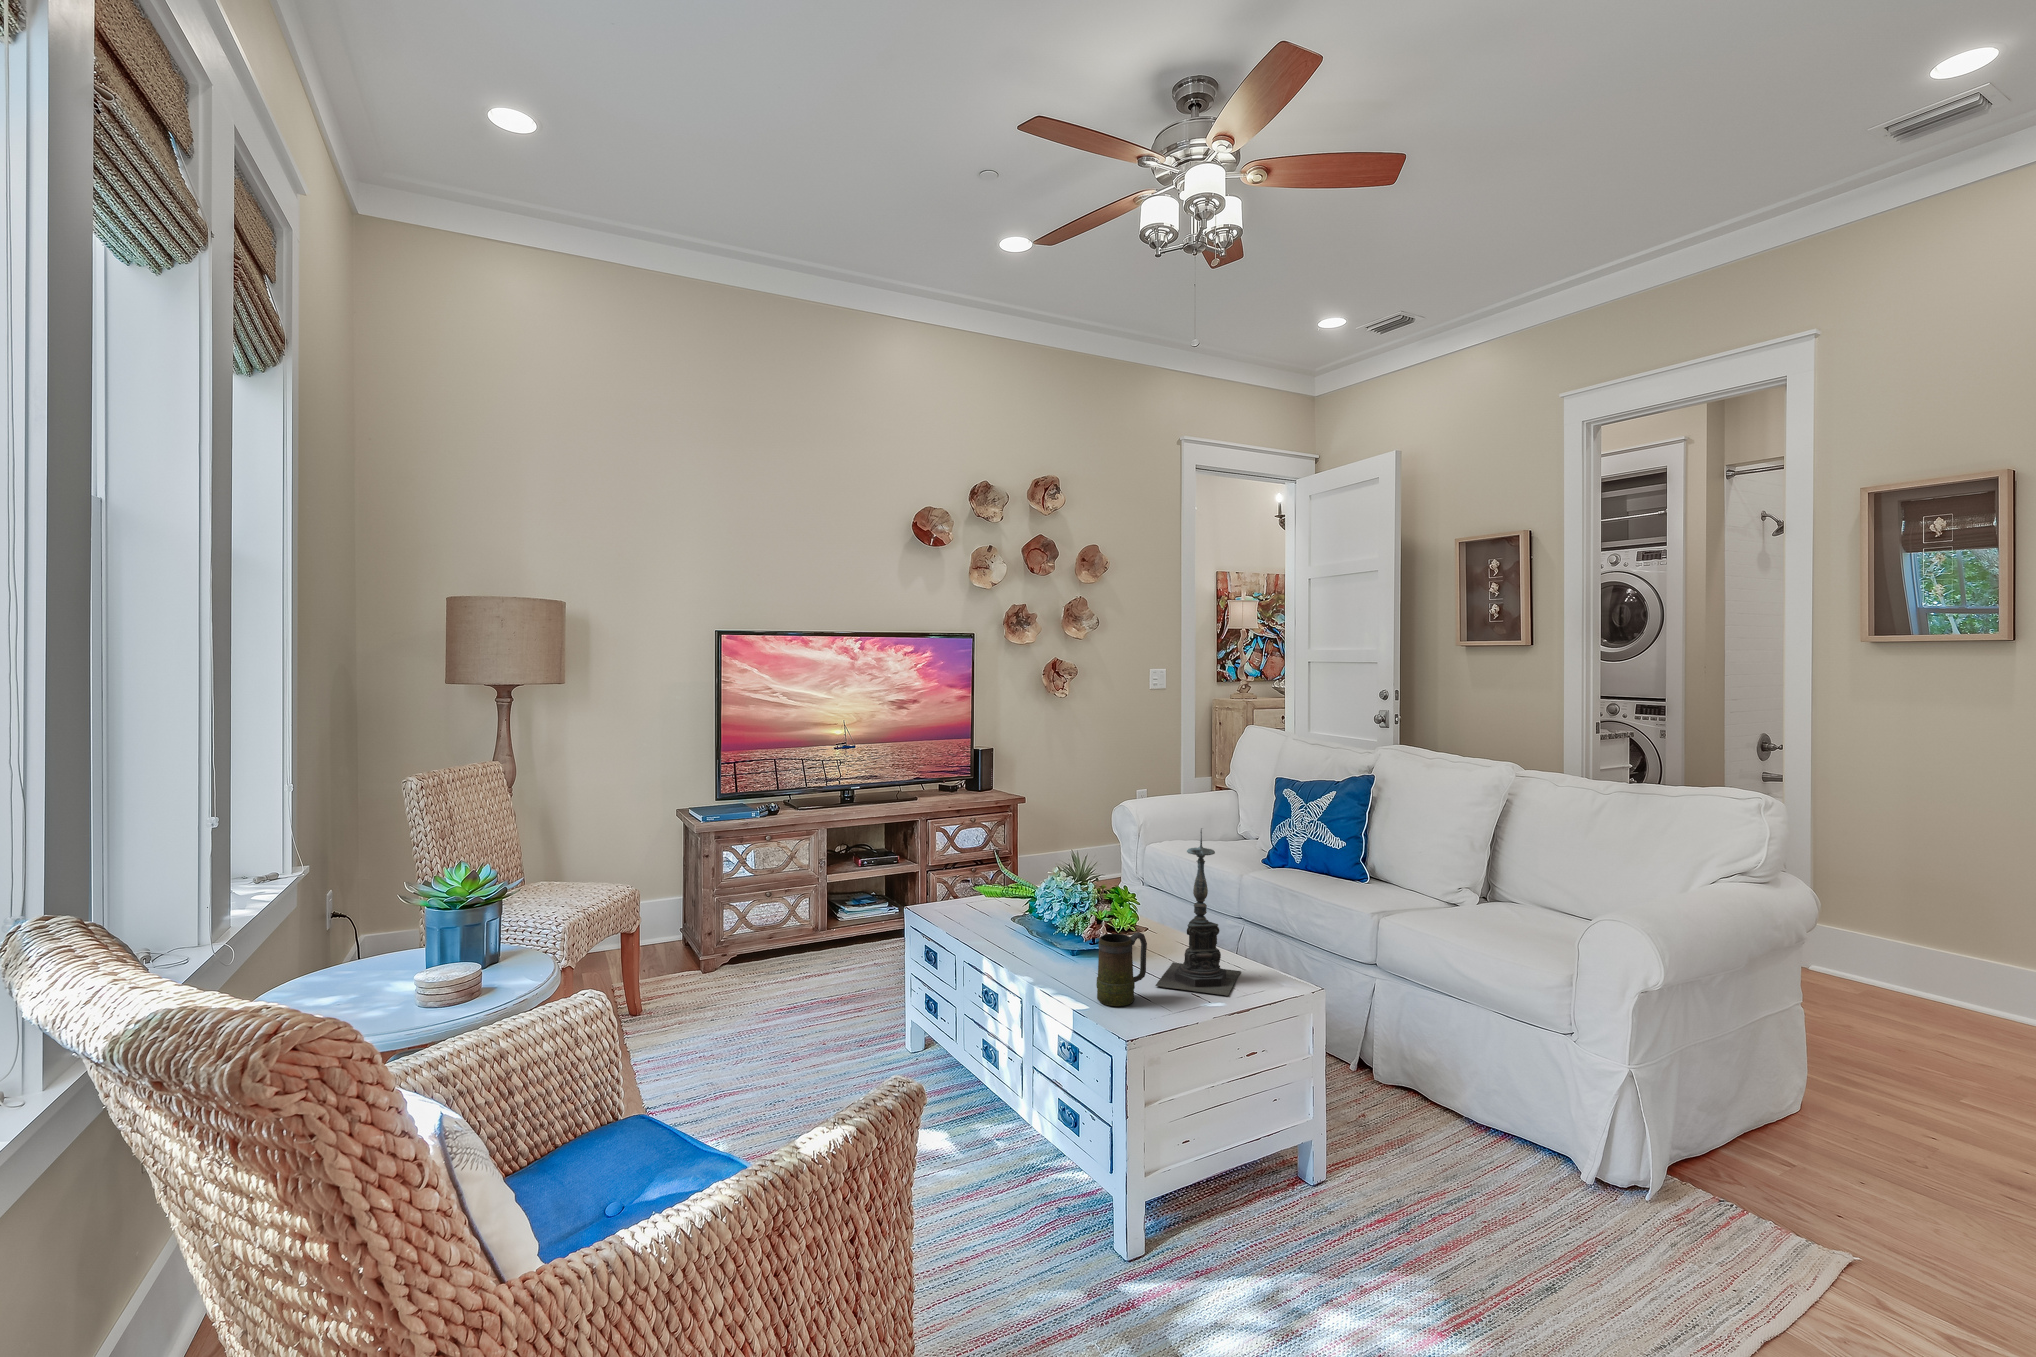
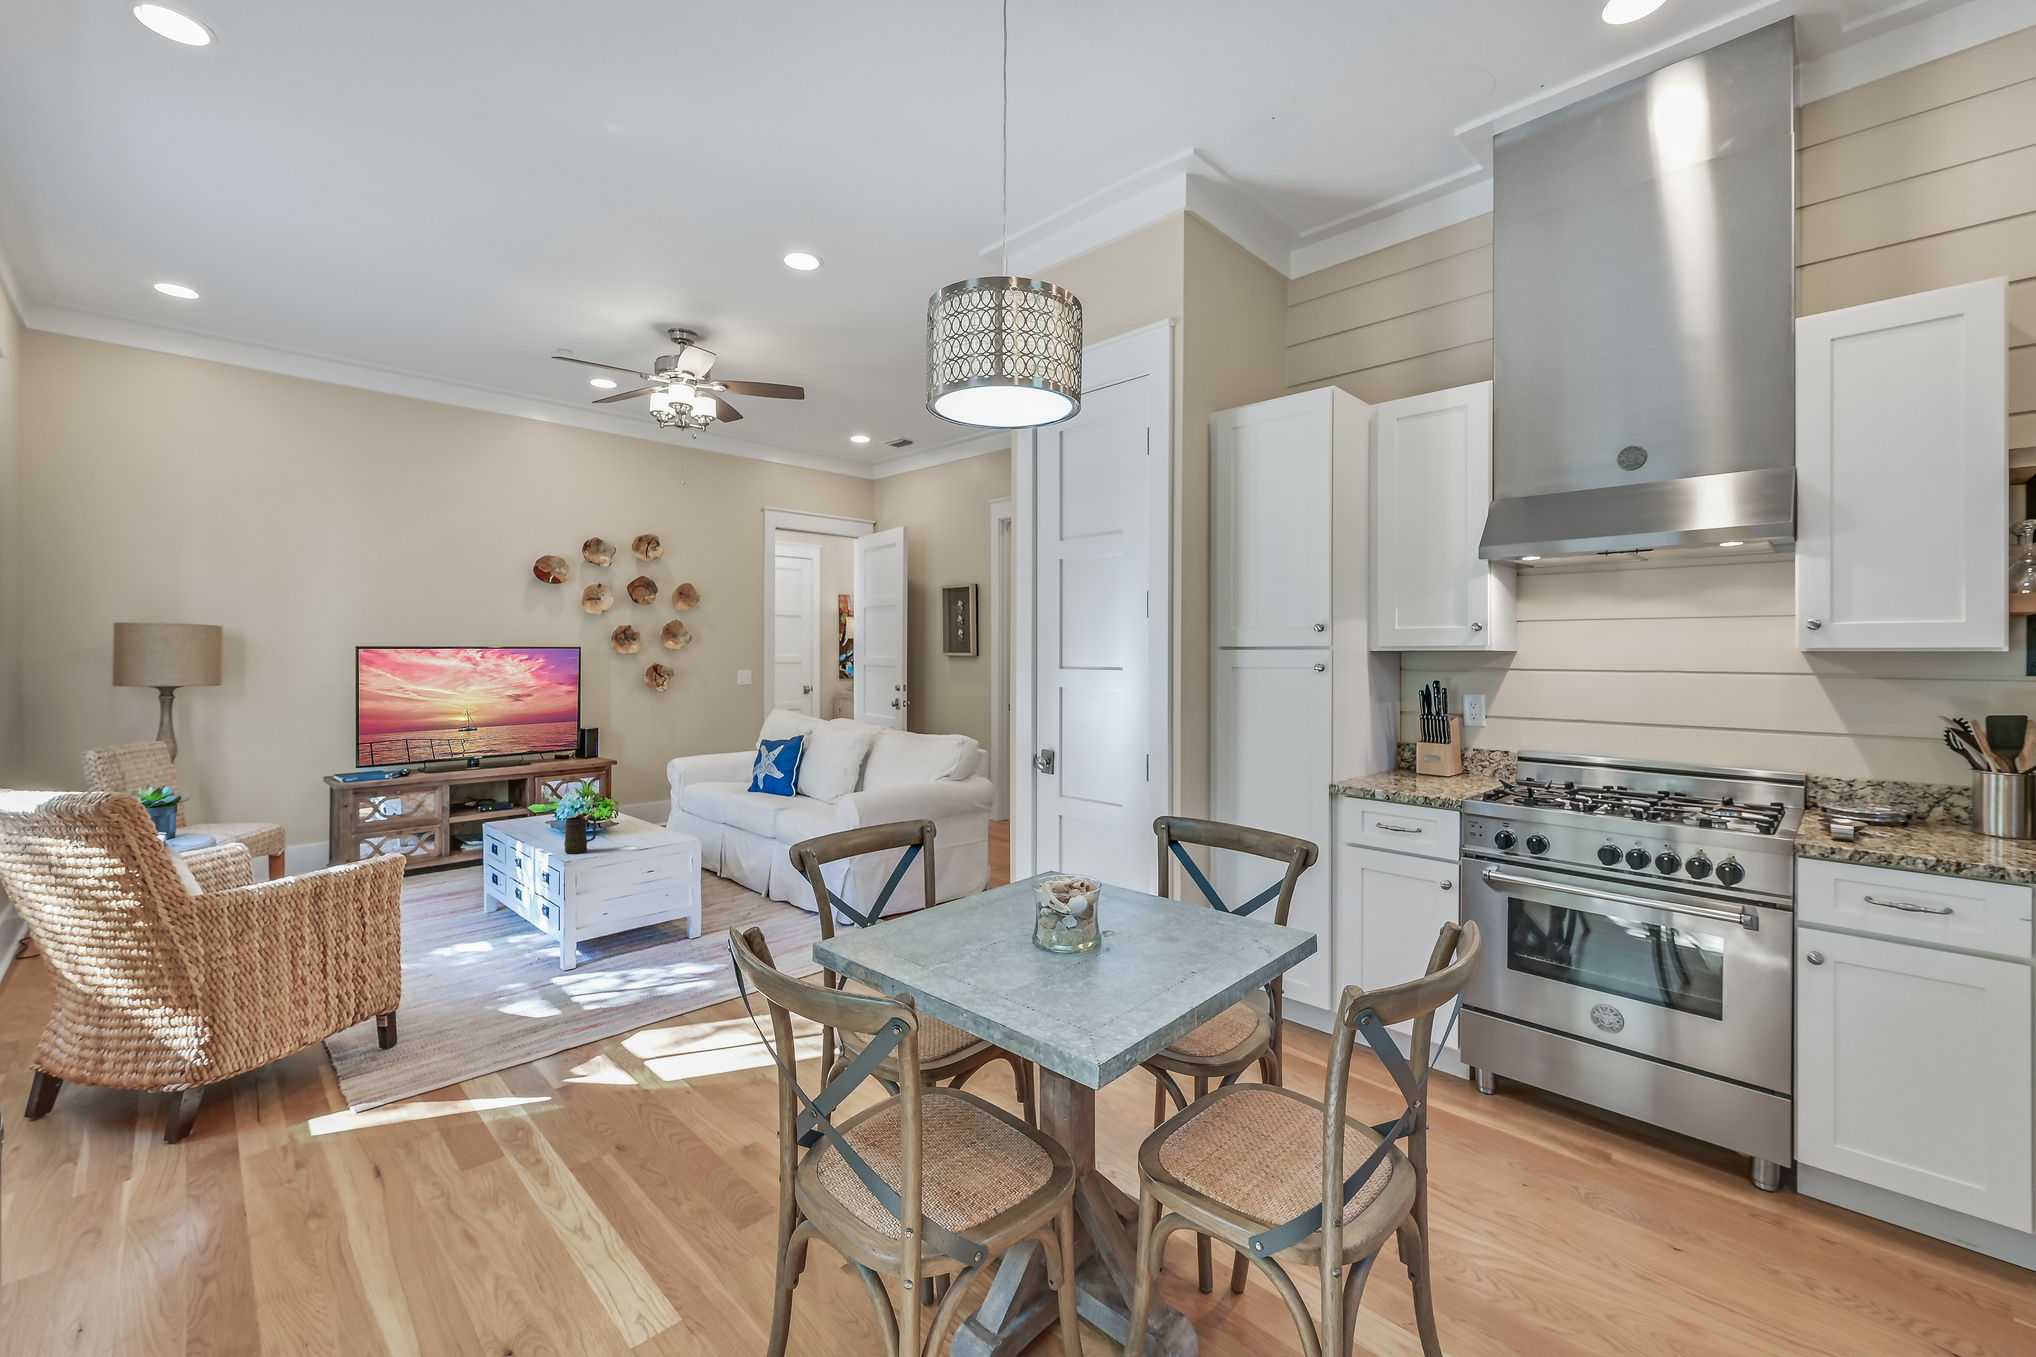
candle holder: present [1156,828,1241,996] -> none [606,760,664,847]

